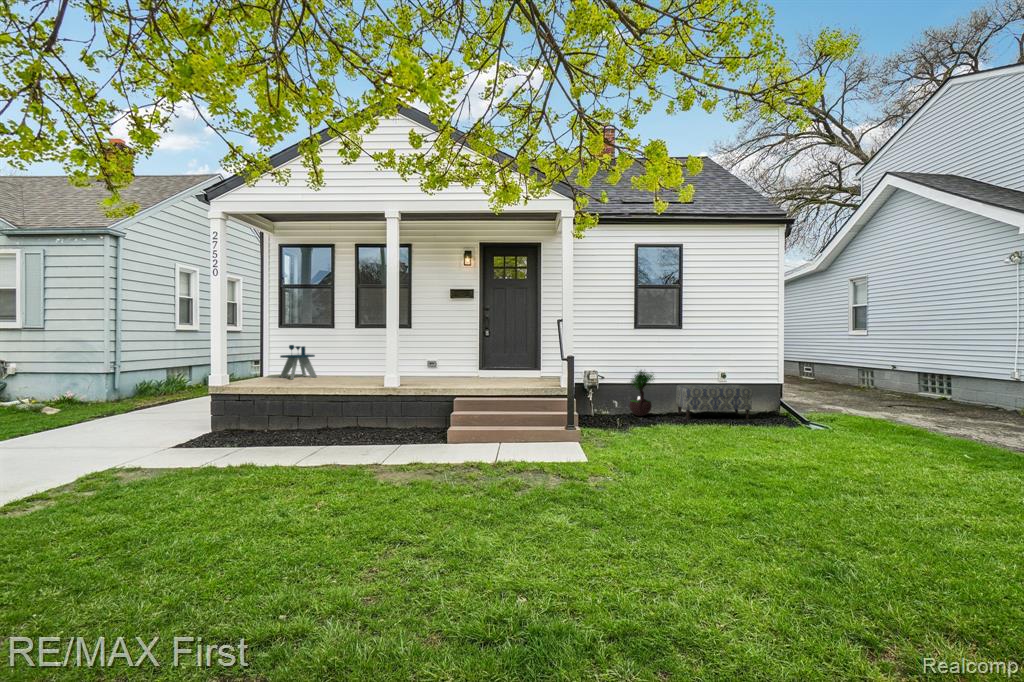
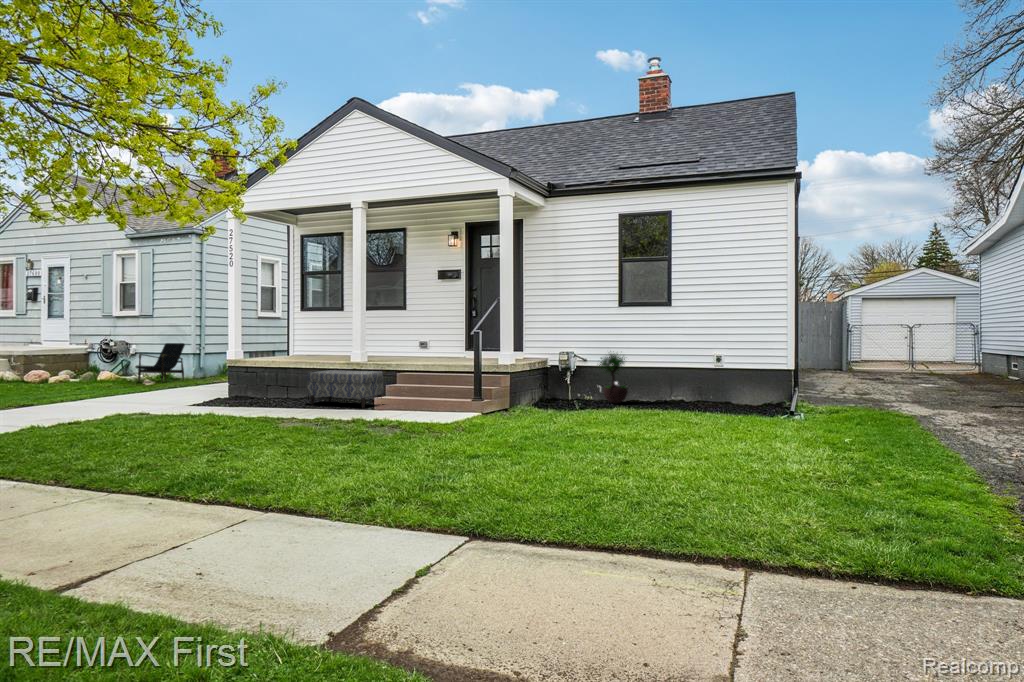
side table: present [280,345,317,379] -> none [294,327,324,358]
lounge chair: none [25,362,94,411] -> present [135,343,185,382]
bench: present [676,385,752,419] -> present [307,370,384,408]

